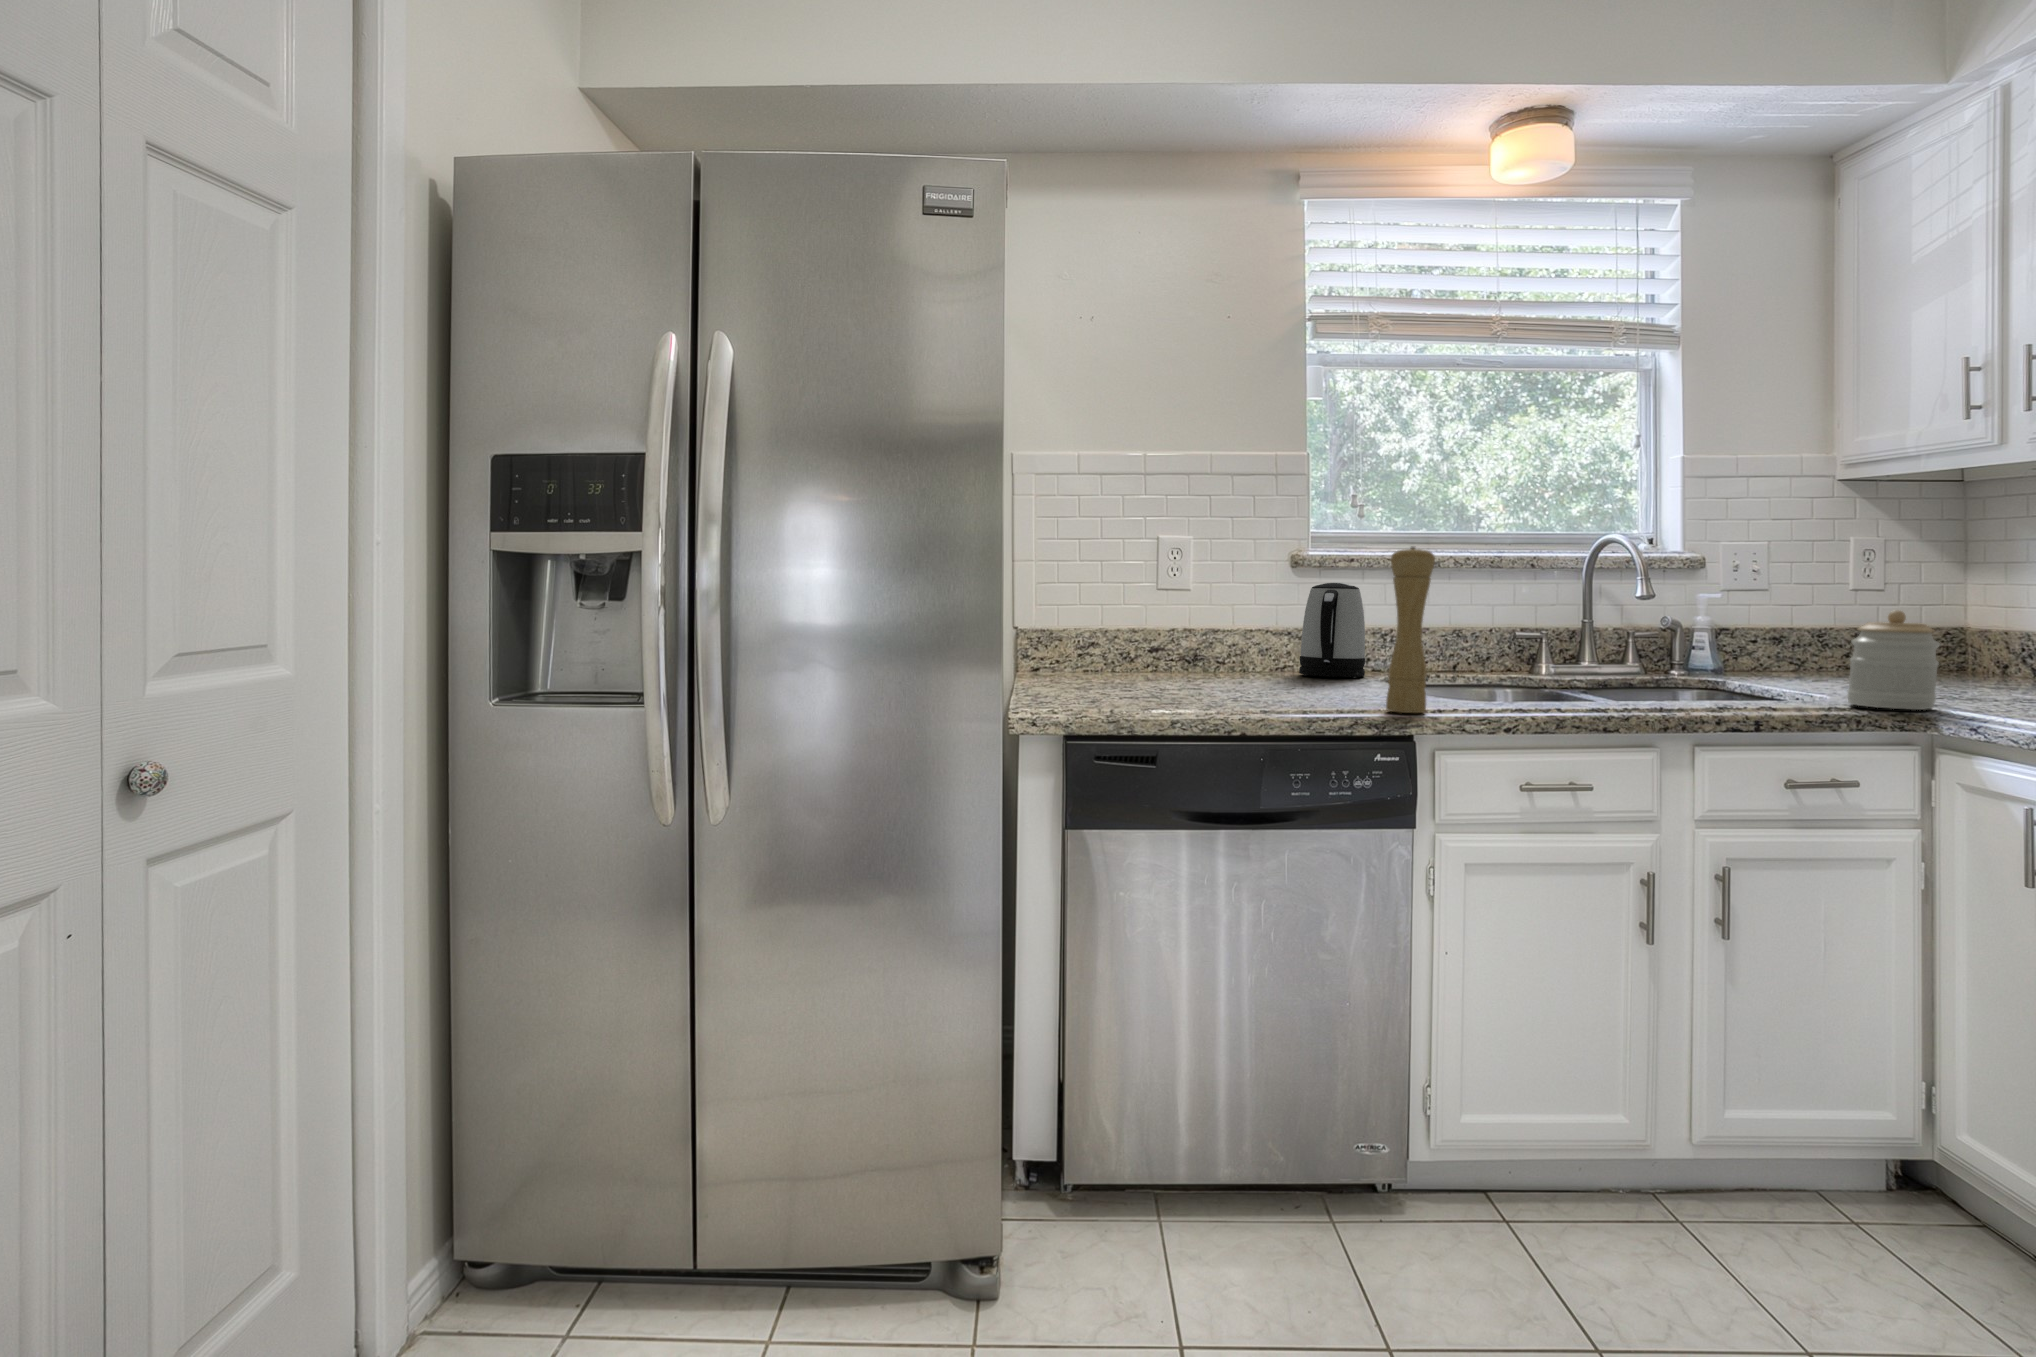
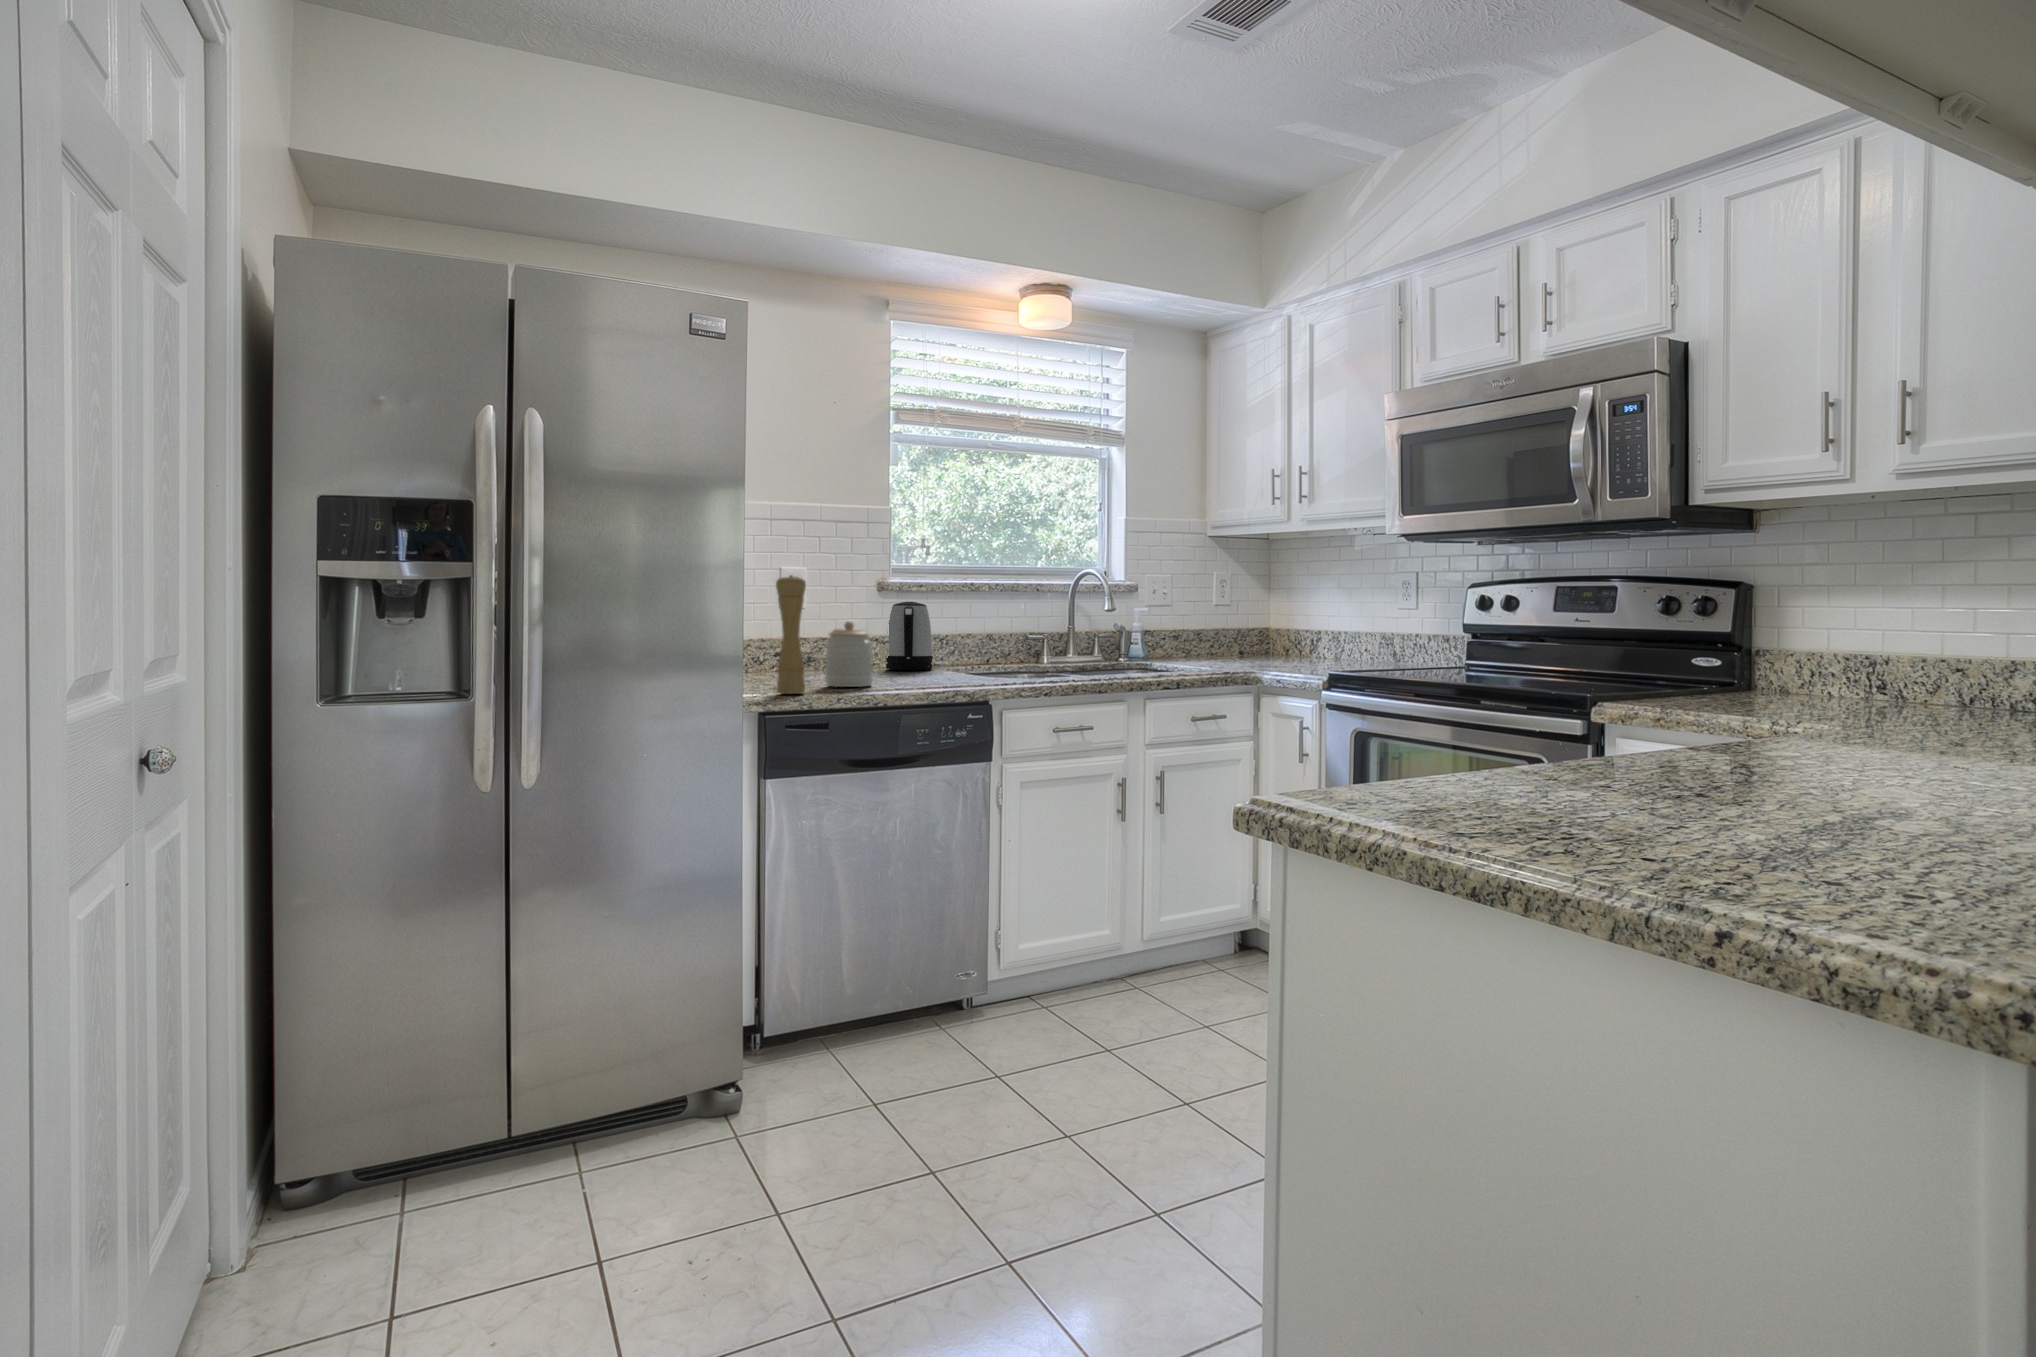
pepper mill: present [1386,546,1435,713] -> present [776,575,806,694]
jar: present [1847,610,1940,710] -> present [825,621,873,687]

